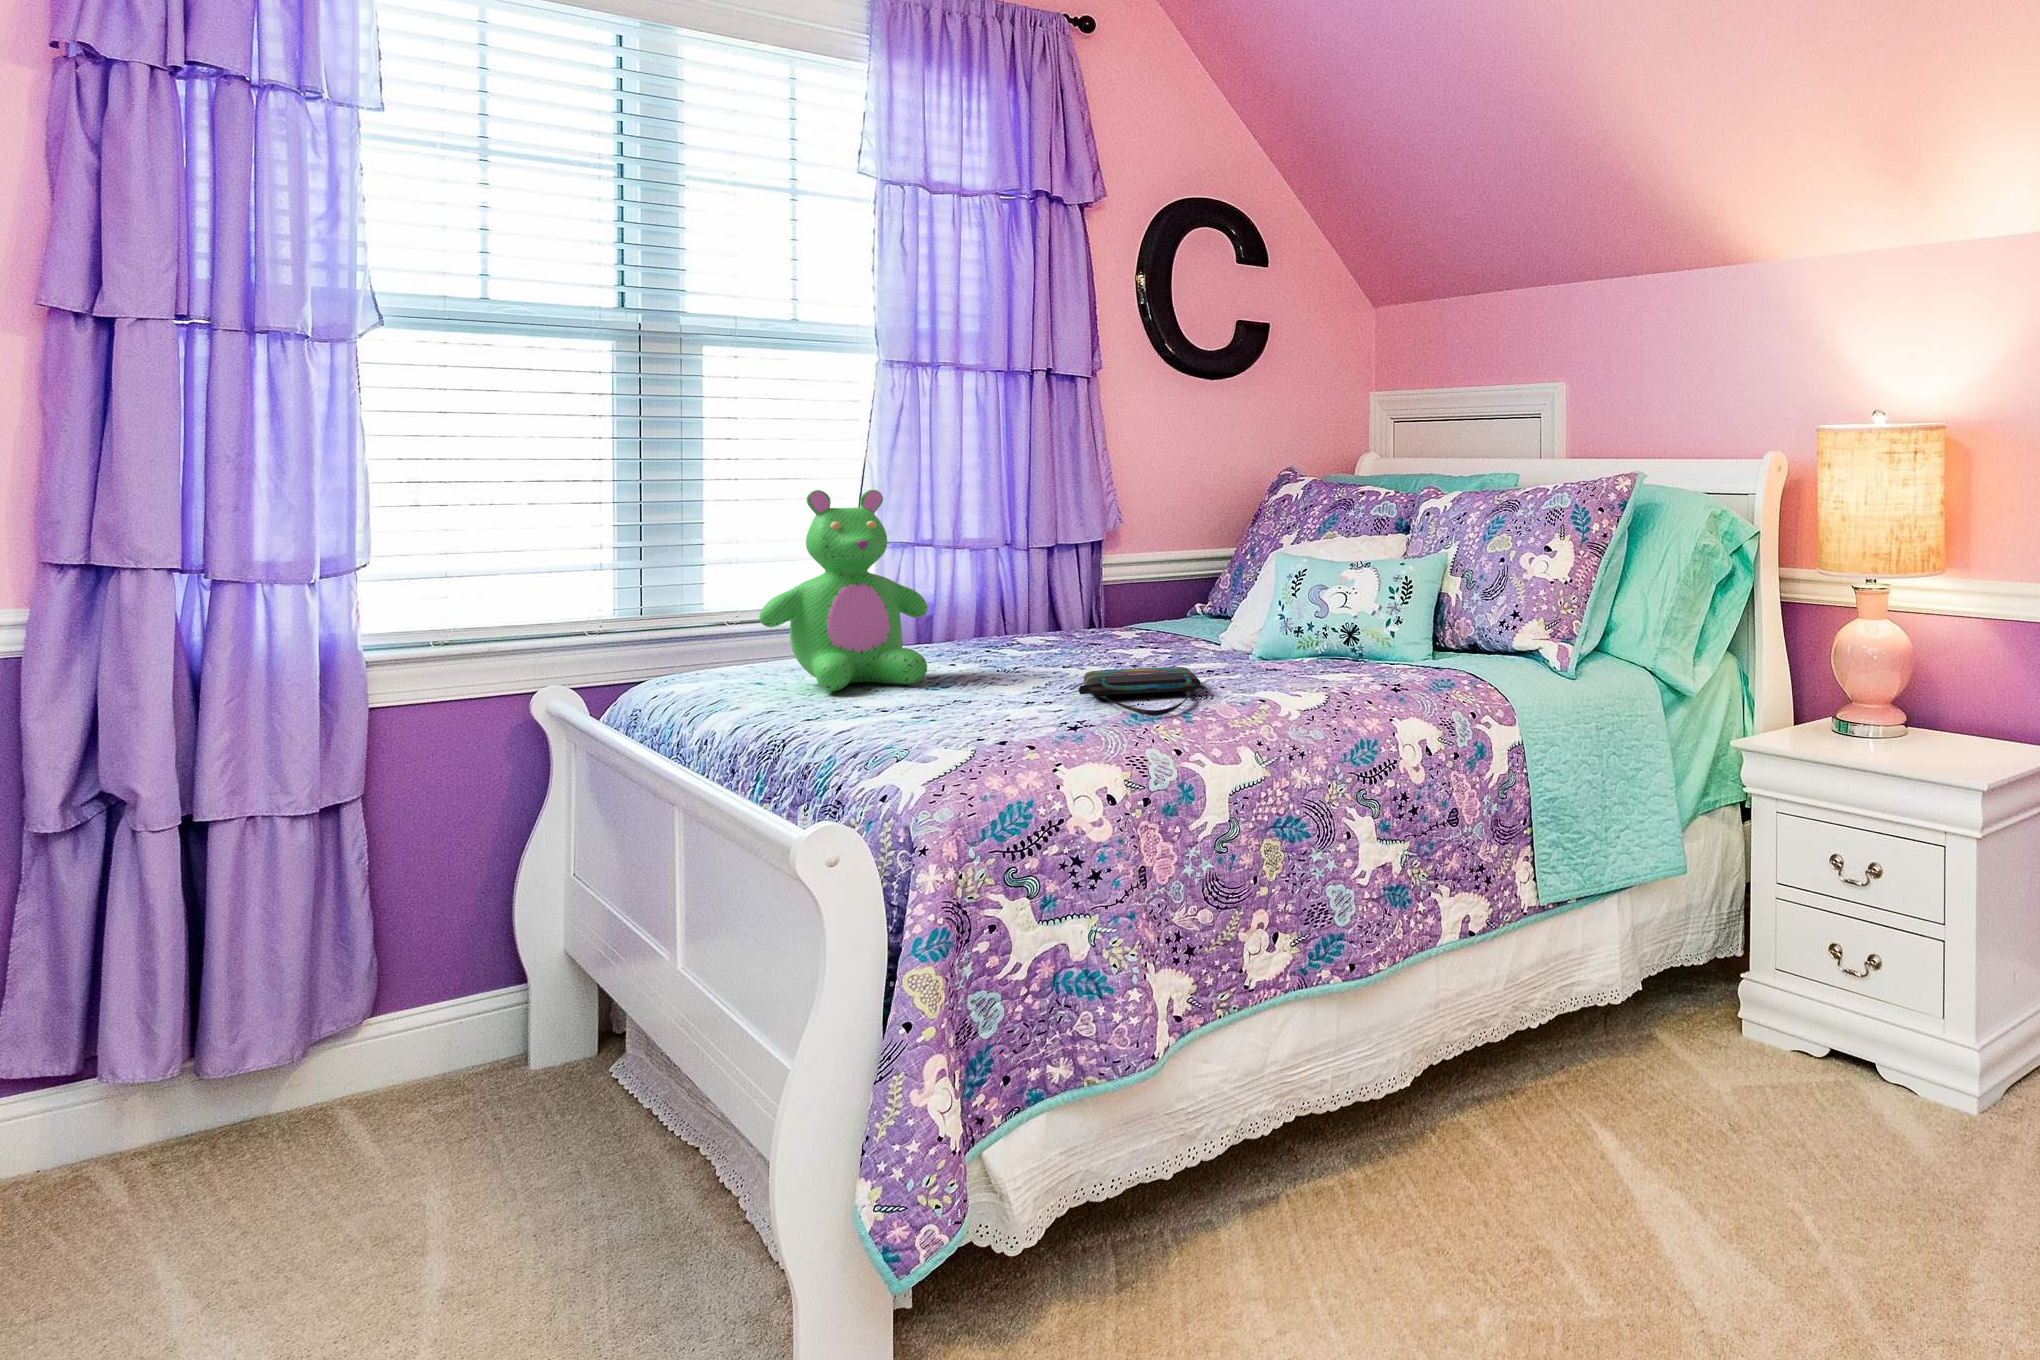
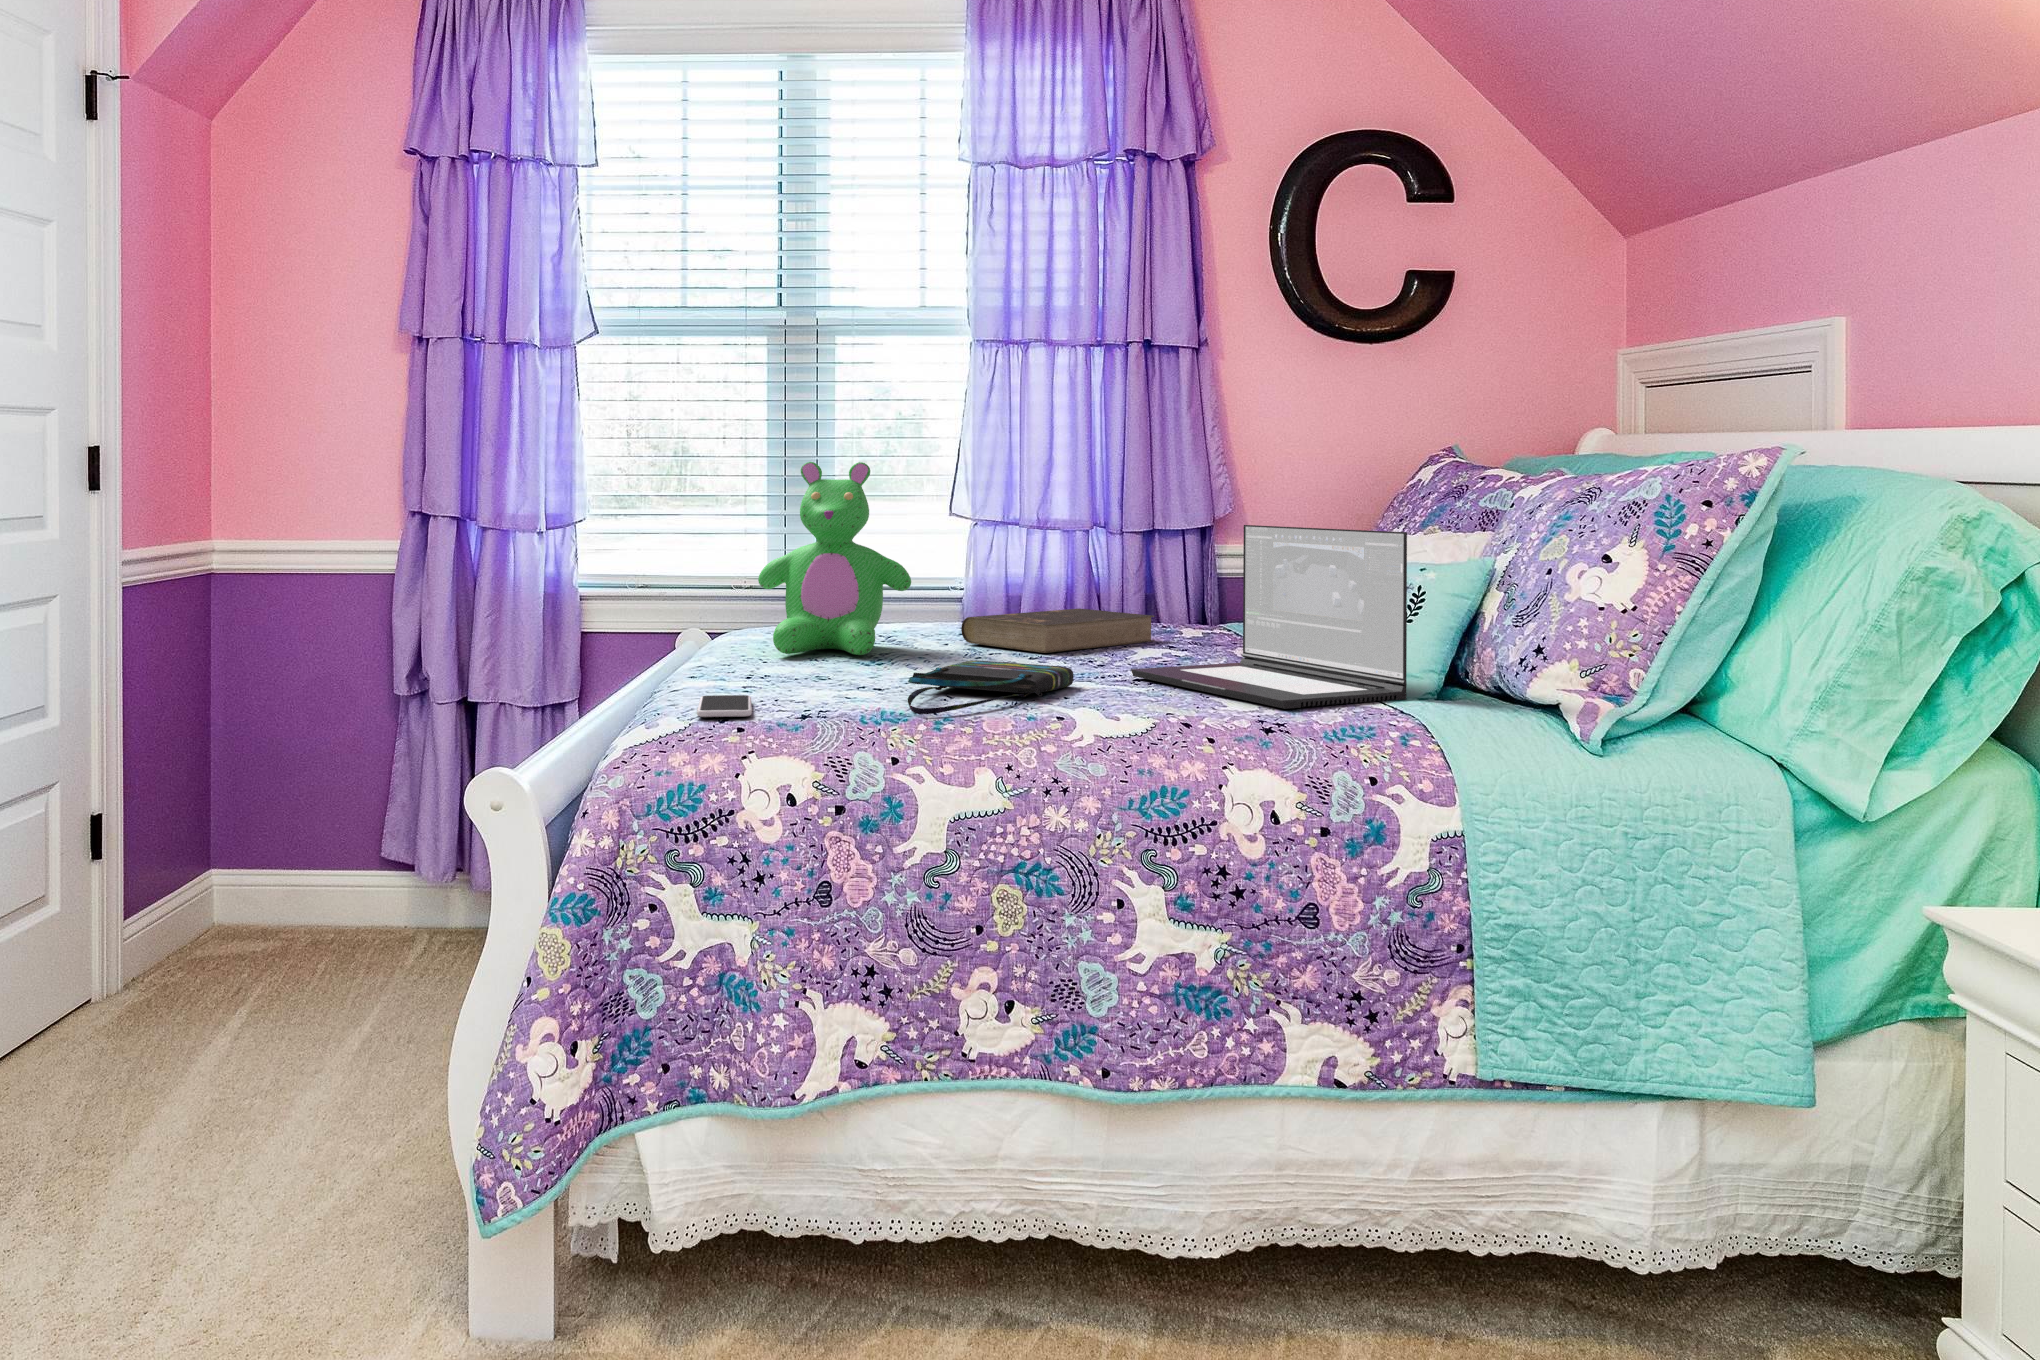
laptop: none [1210,538,1429,677] -> present [1131,525,1407,709]
book: none [963,622,1120,663] -> present [961,609,1154,653]
smartphone: none [921,724,1021,745] -> present [697,695,752,717]

